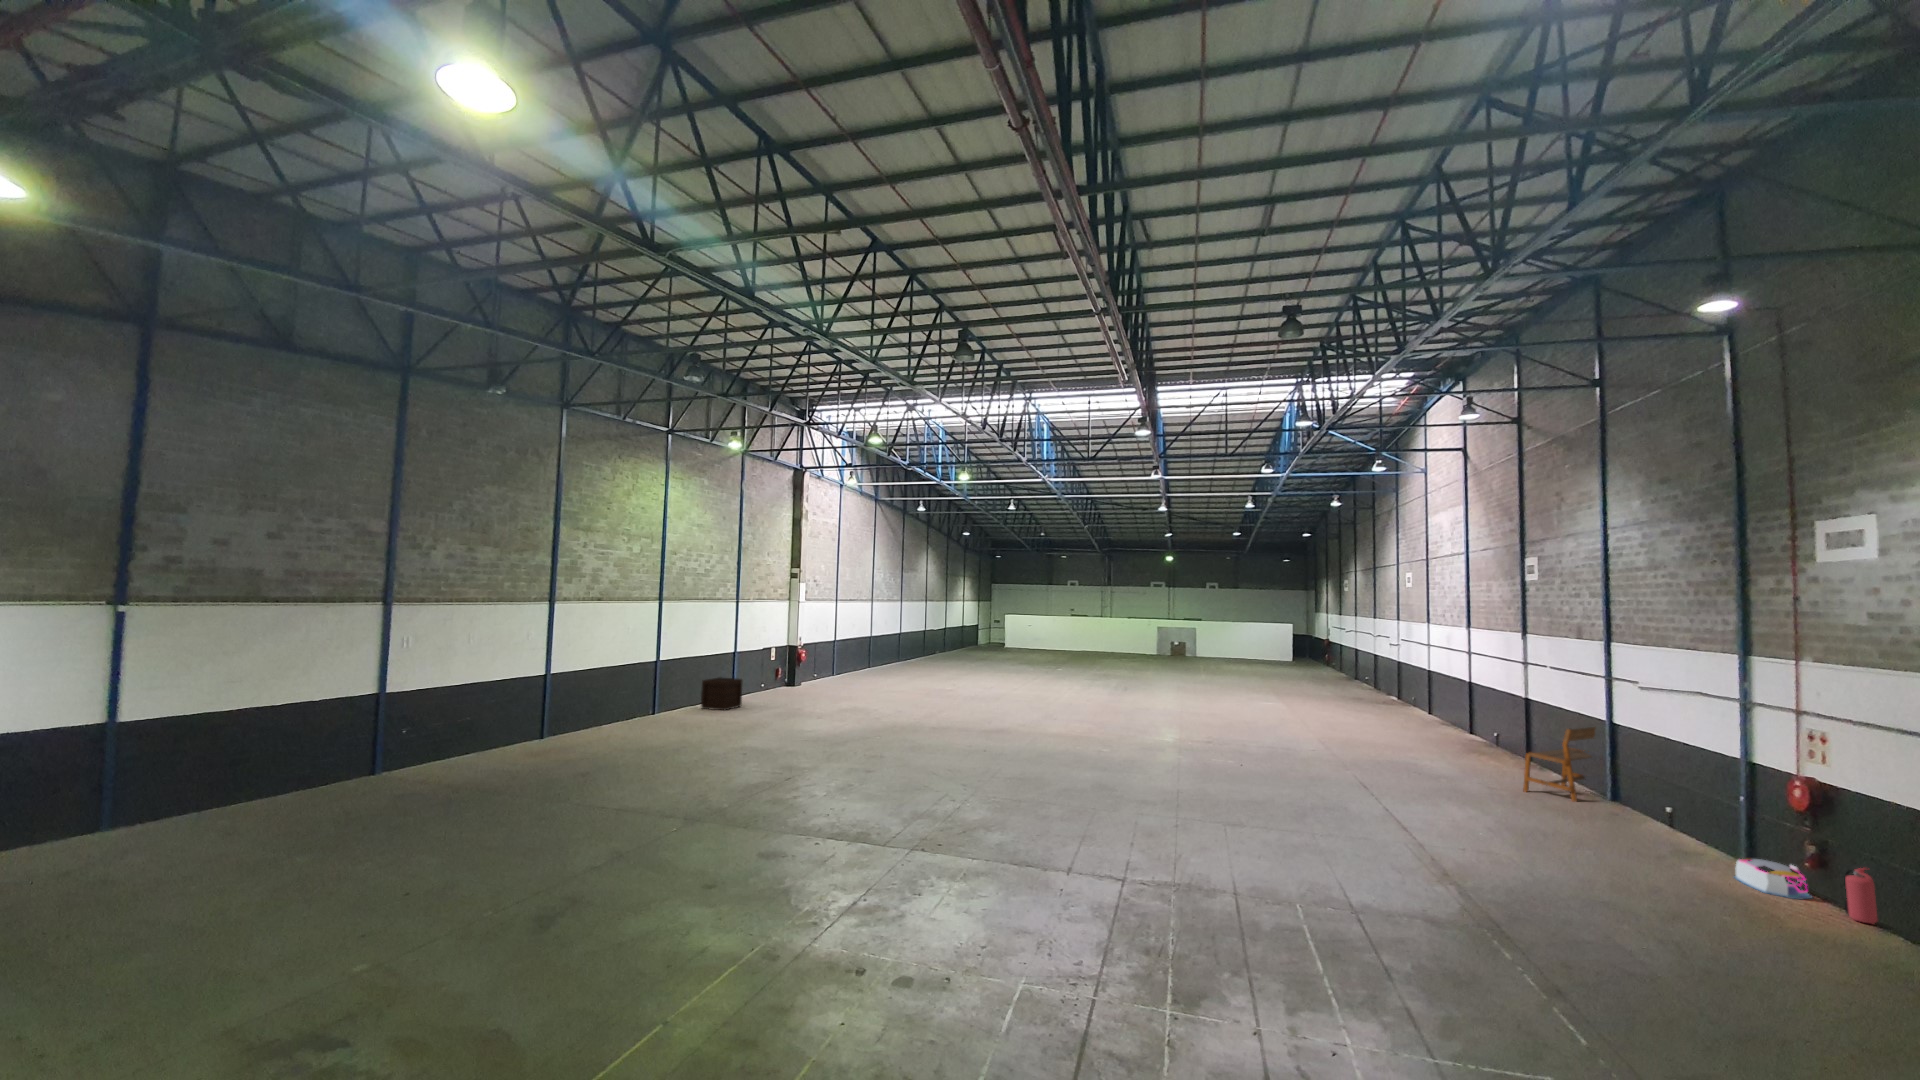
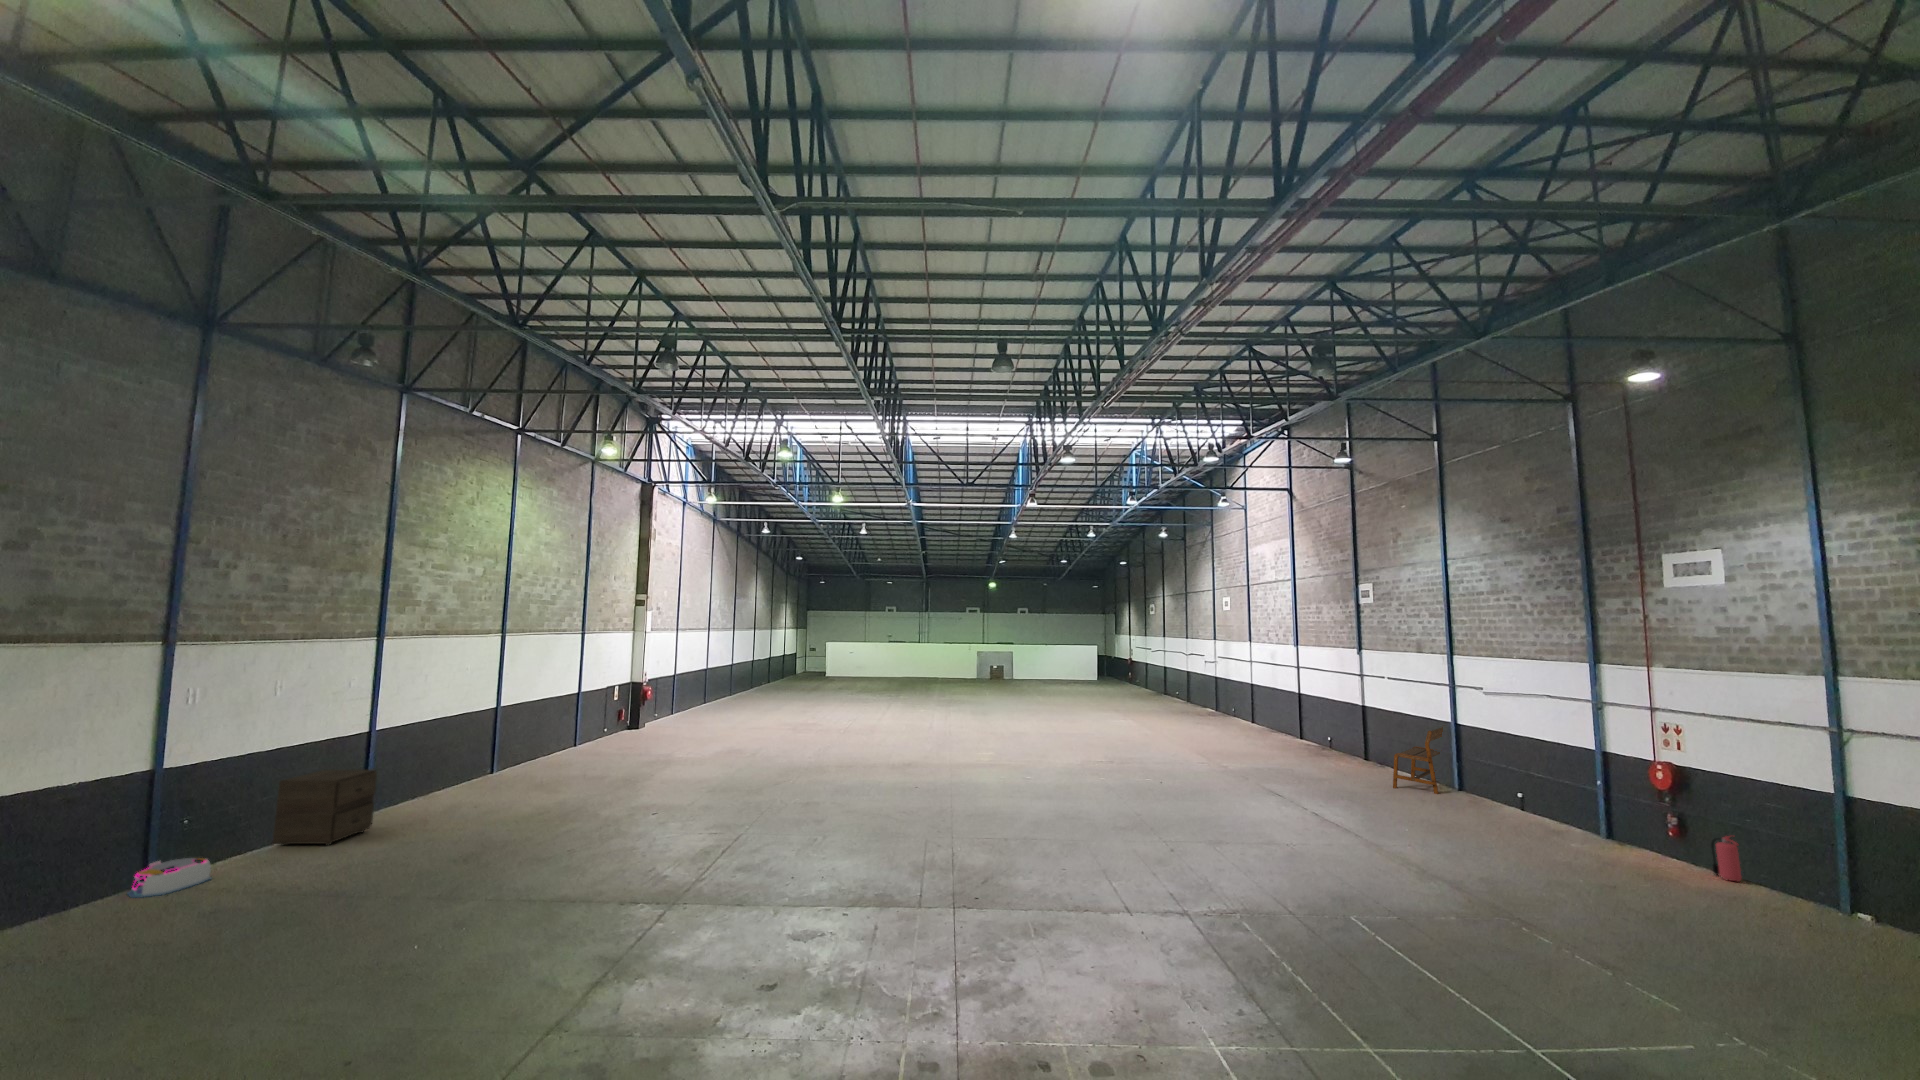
wooden crate: present [701,677,742,710] -> none [540,722,593,761]
filing cabinet: none [489,702,556,757] -> present [273,770,377,846]
storage bin: present [1734,859,1812,899] -> present [127,858,211,898]

